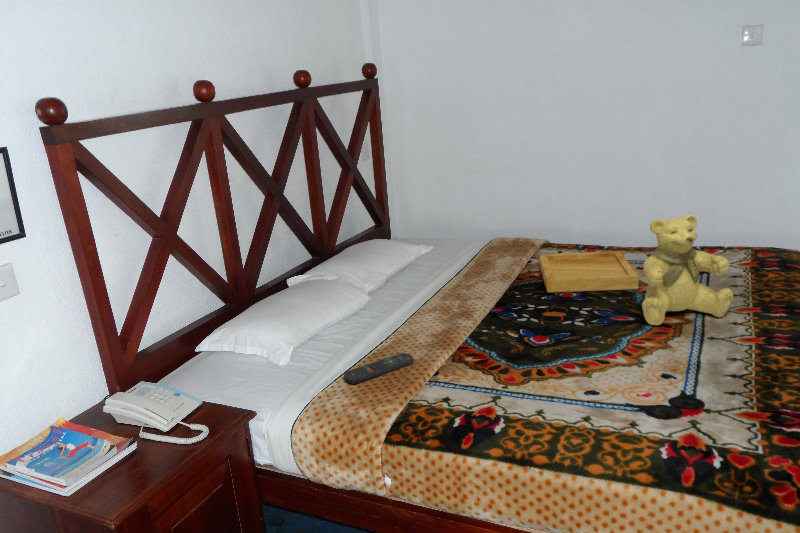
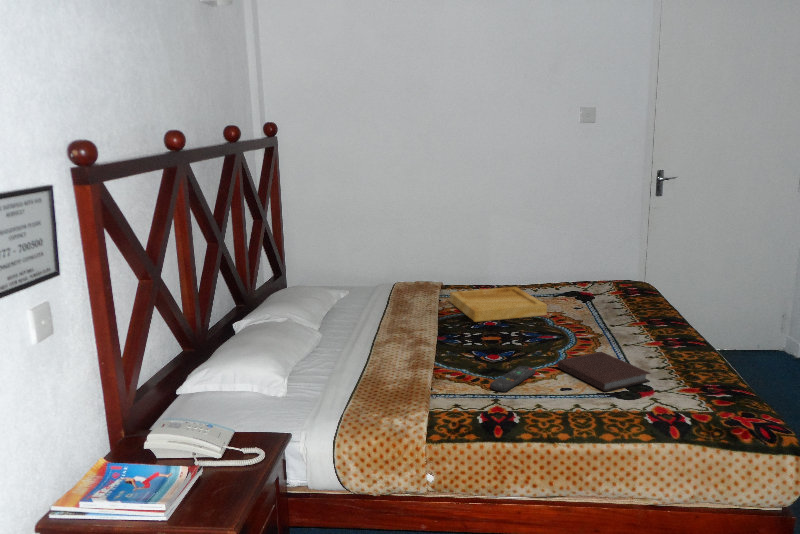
teddy bear: present [642,215,733,325] -> none [565,248,631,339]
notebook: none [597,347,705,404] -> present [558,352,650,391]
remote control: present [344,353,413,384] -> present [490,366,535,392]

